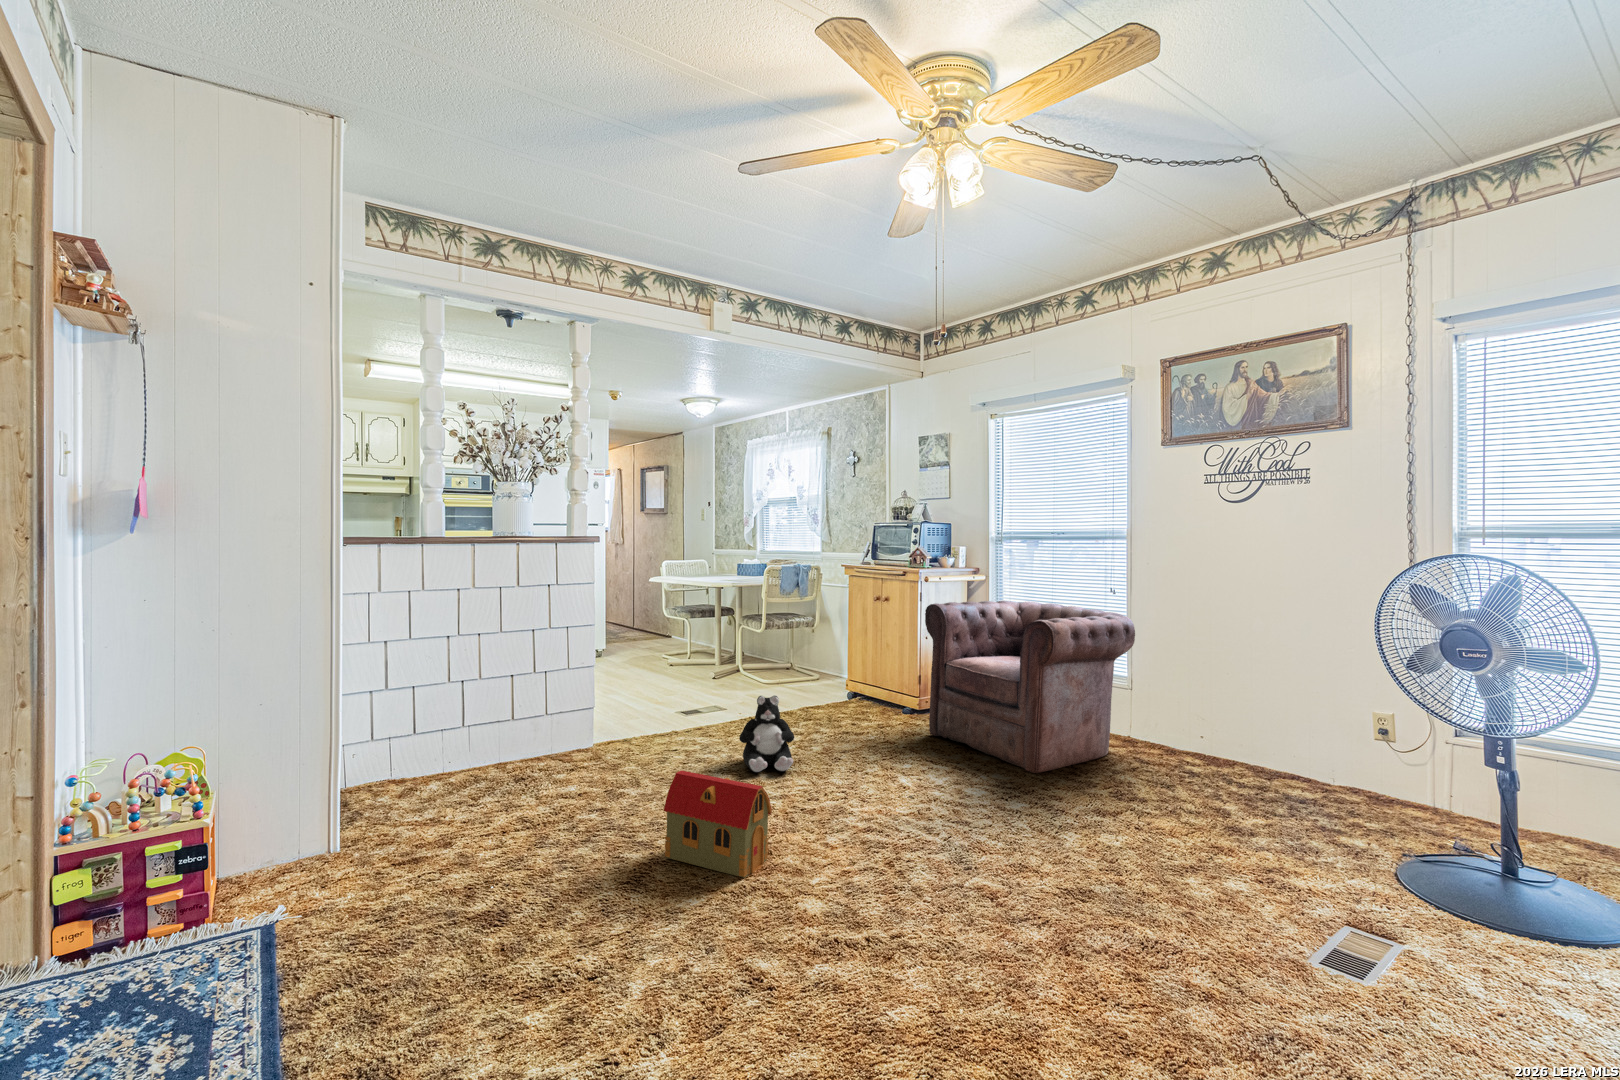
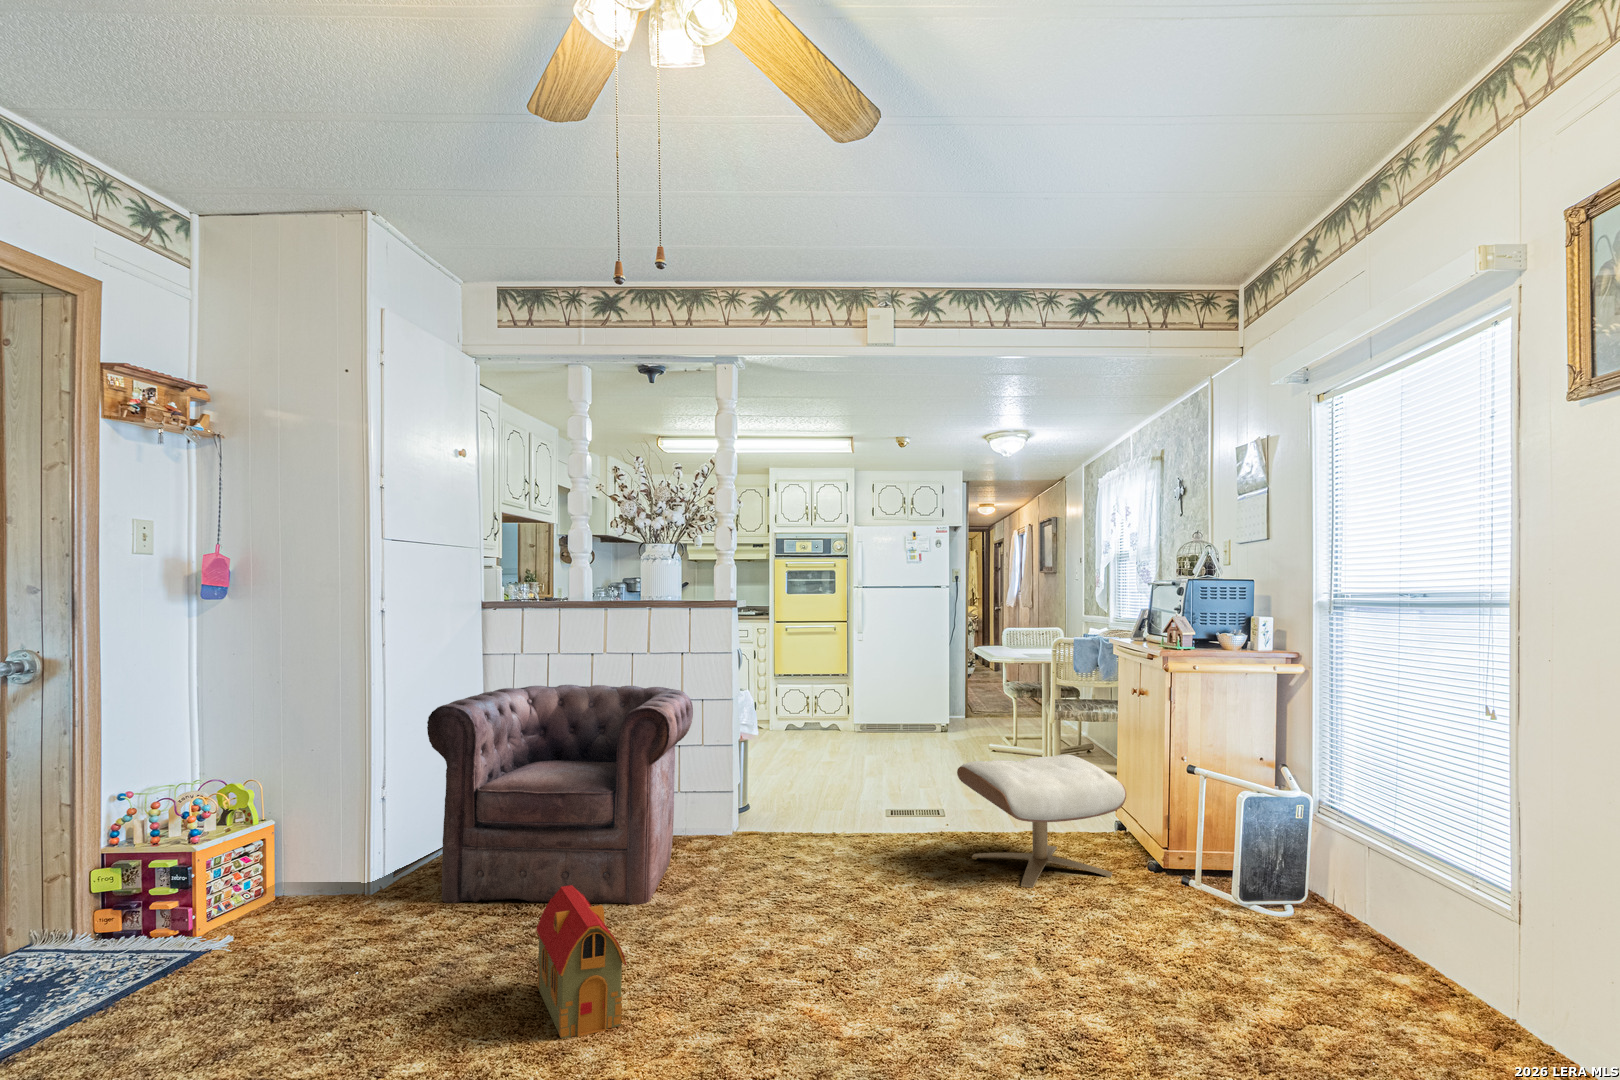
armchair: present [925,601,1135,773] -> present [427,685,693,905]
ottoman: none [789,641,891,730] -> present [957,754,1126,888]
plush toy: present [739,696,794,772] -> none [787,814,868,922]

